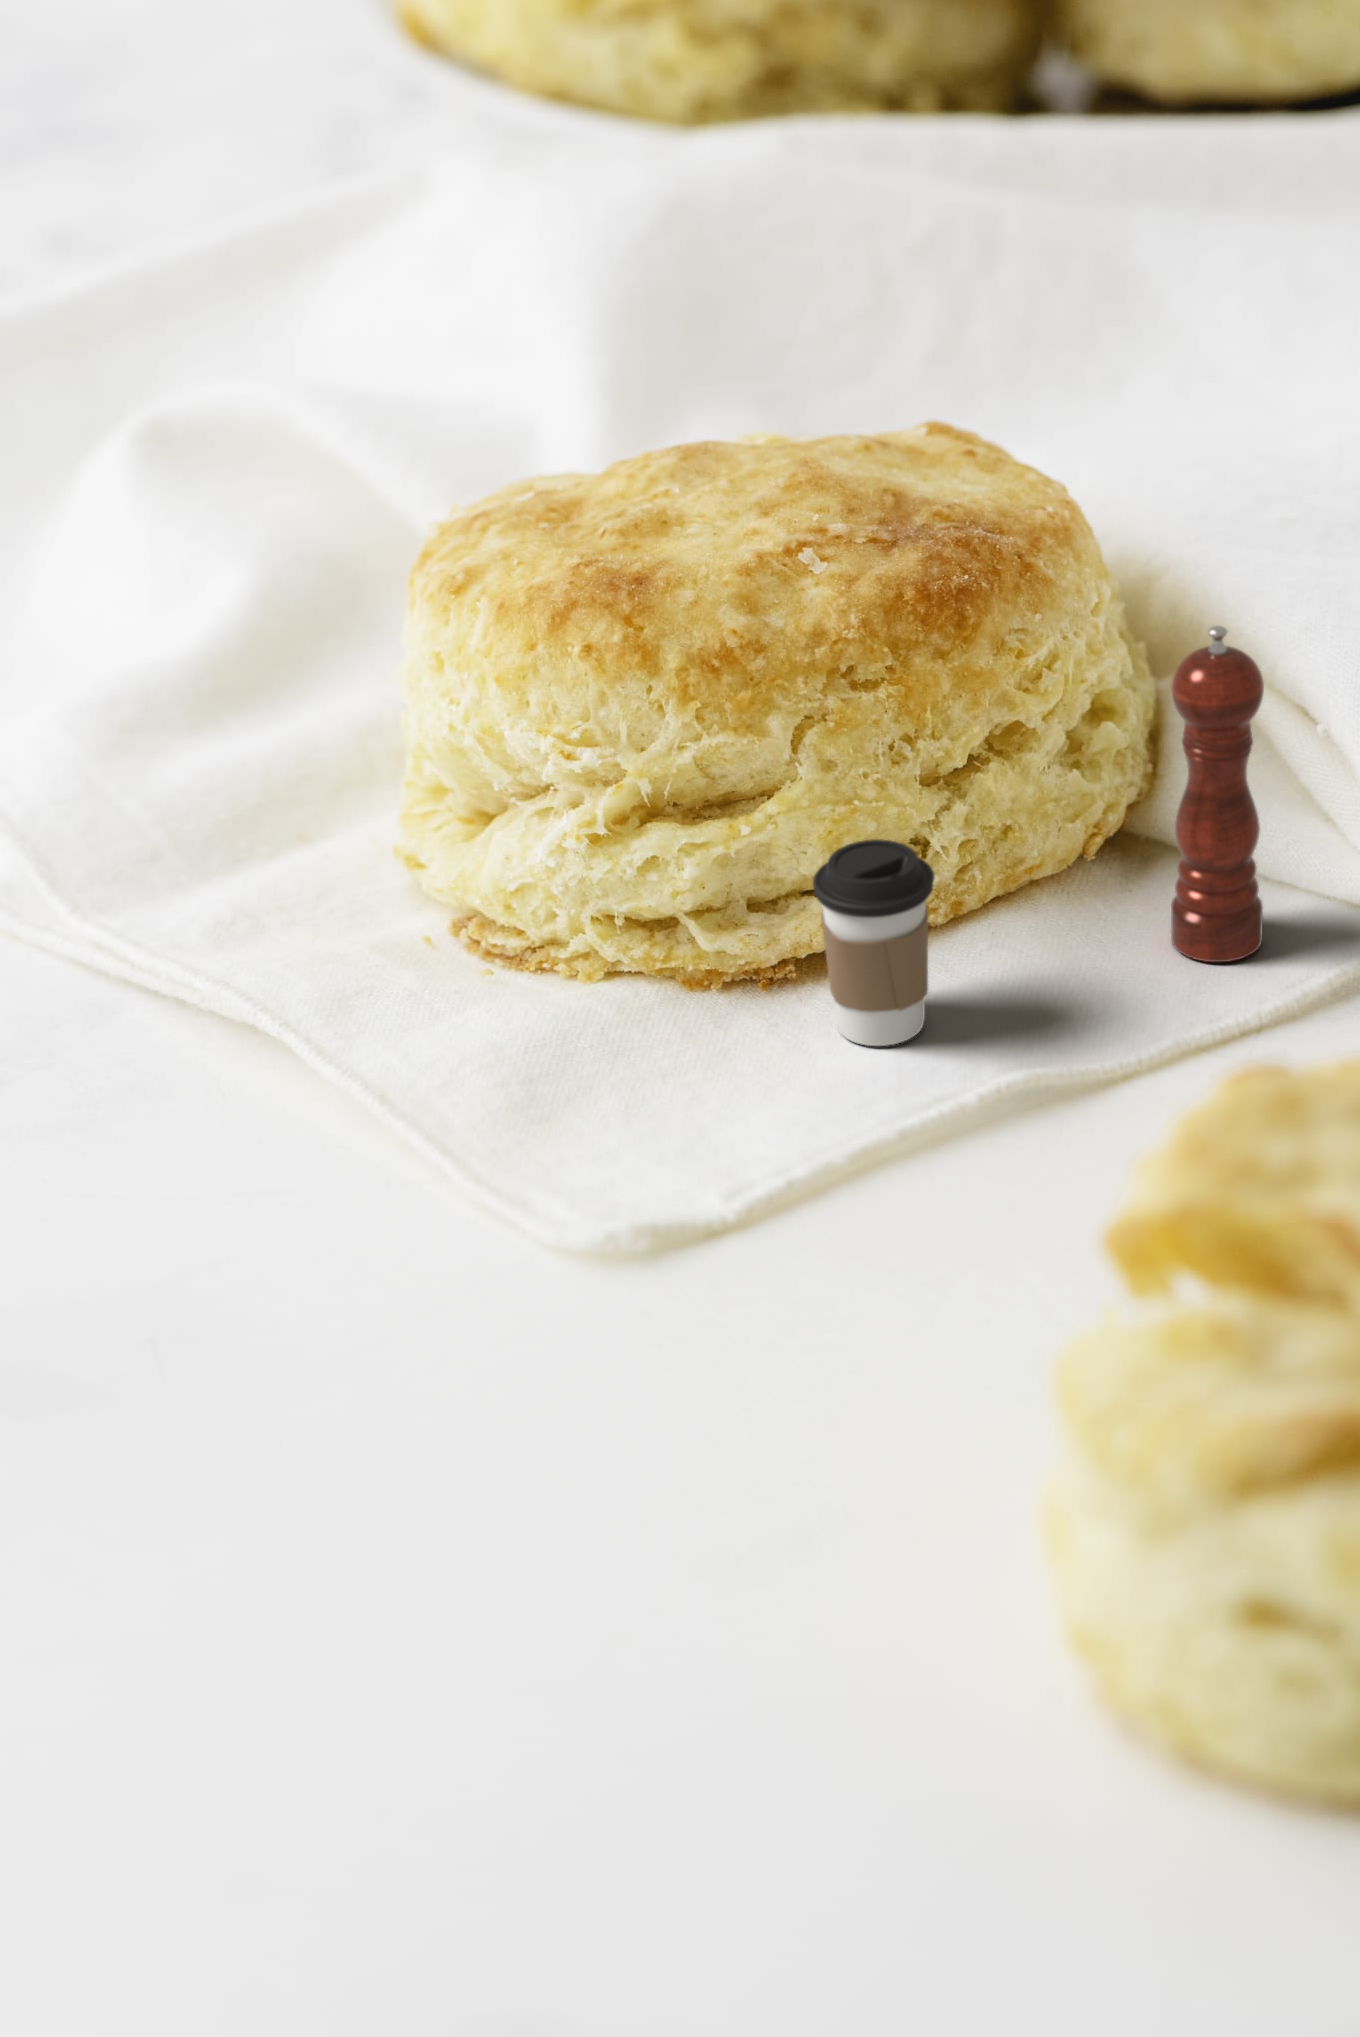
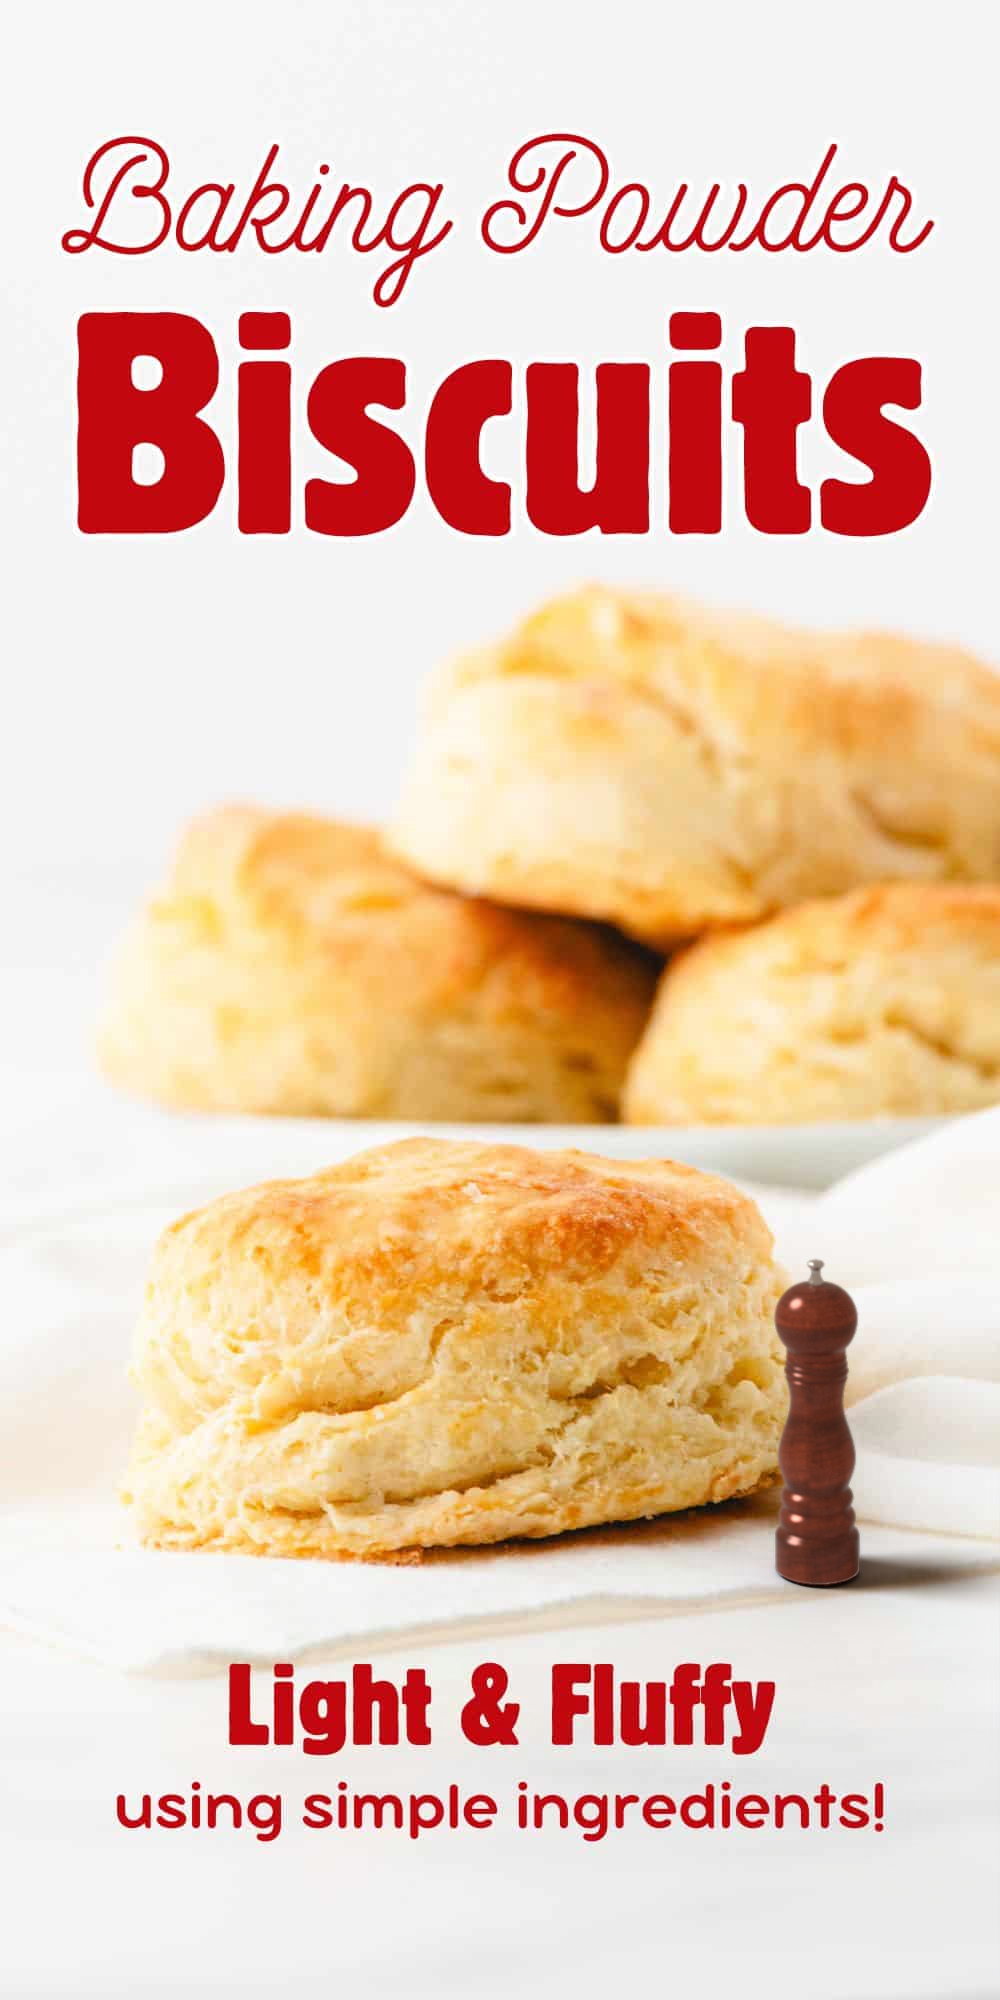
coffee cup: present [813,839,935,1046] -> none [427,1427,539,1622]

